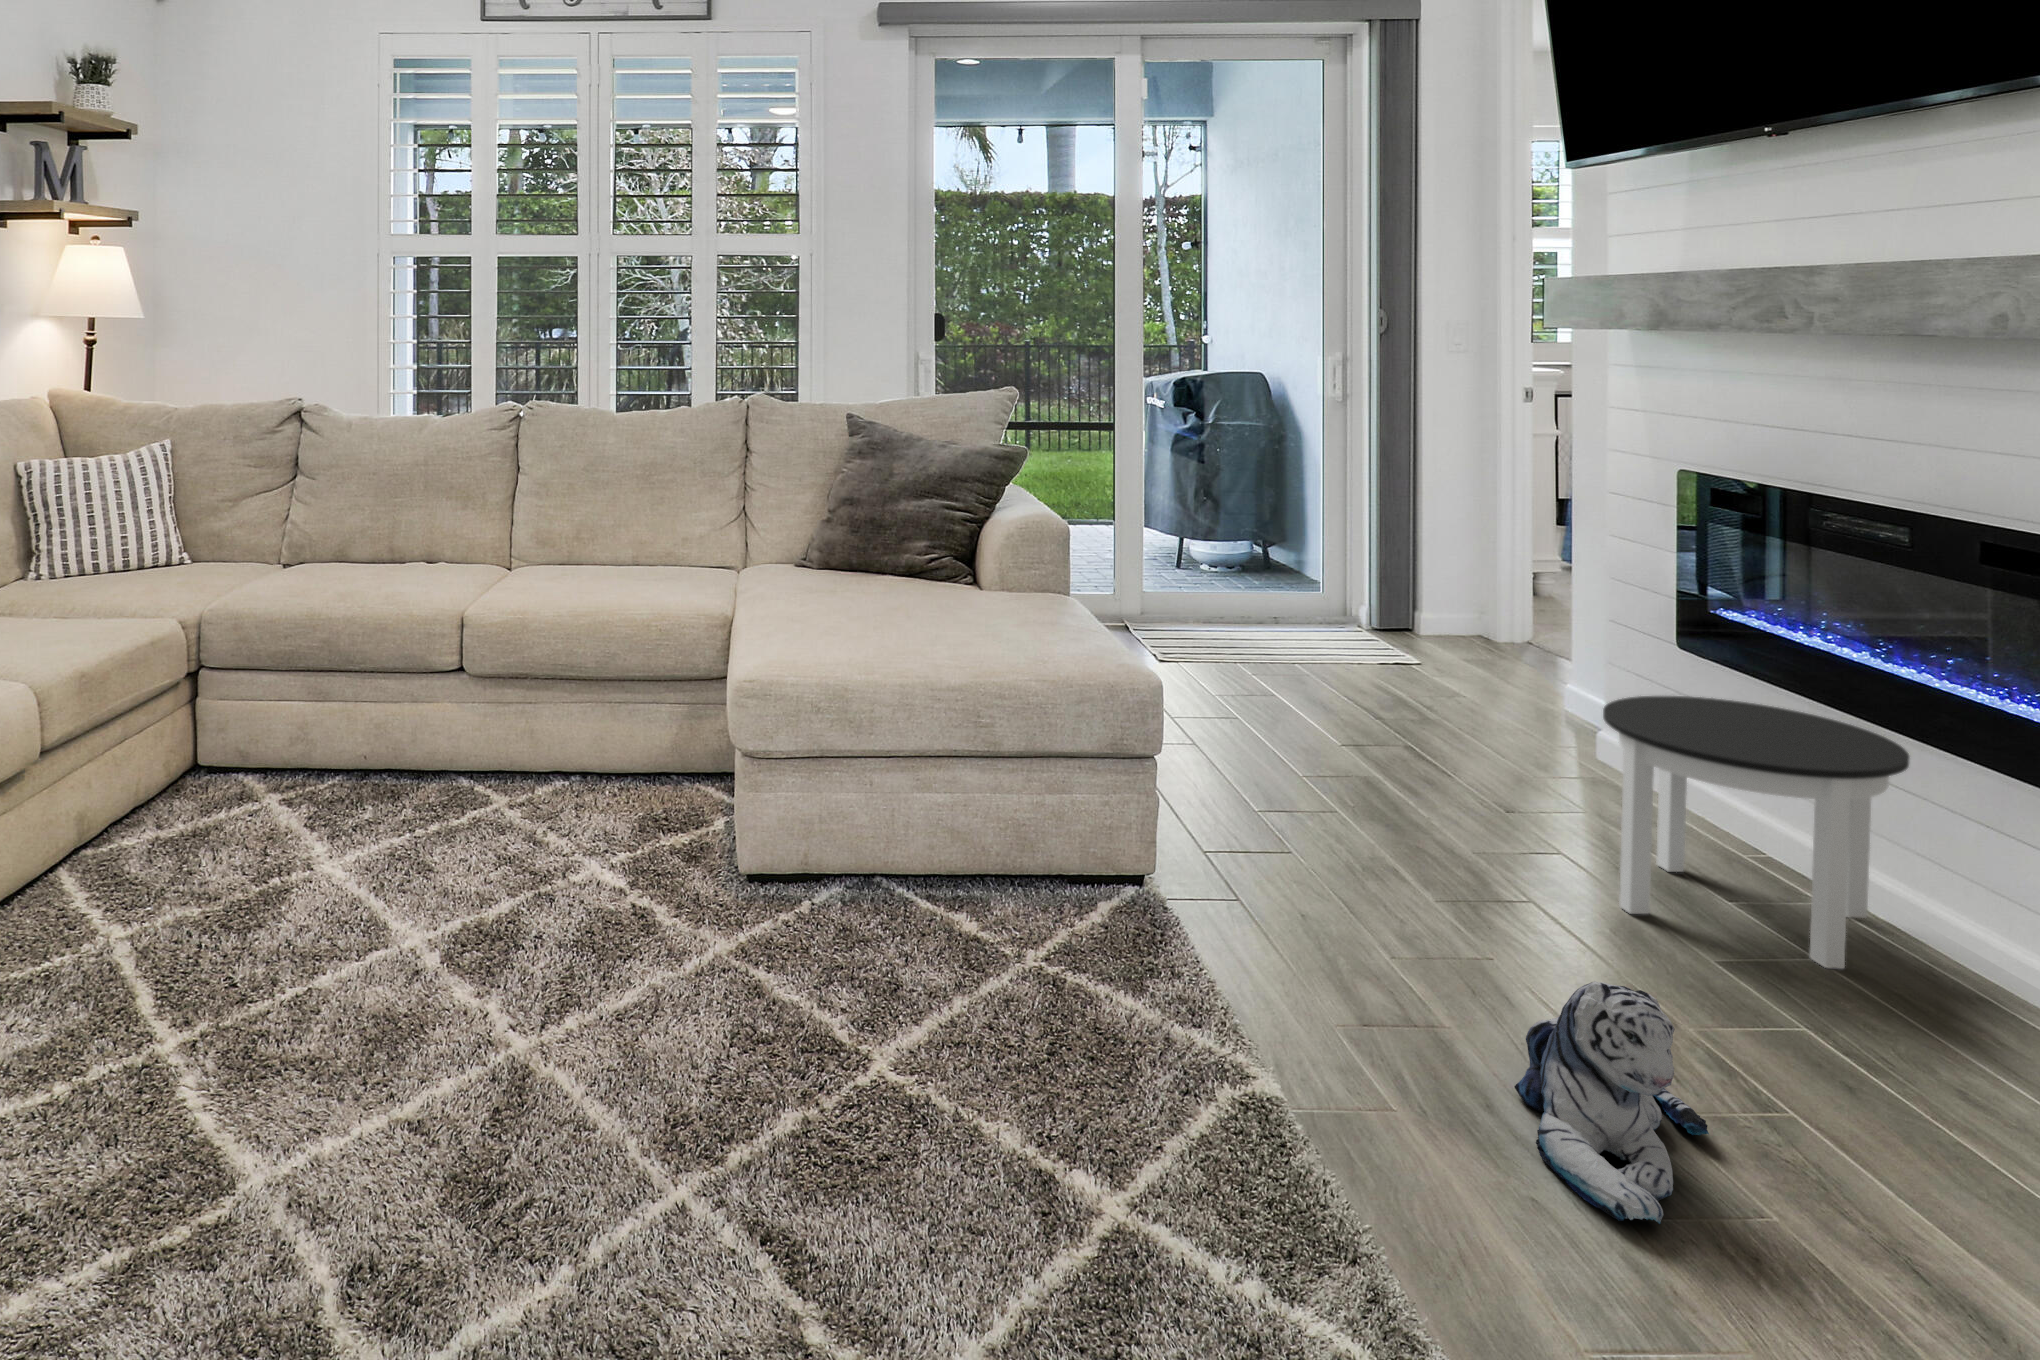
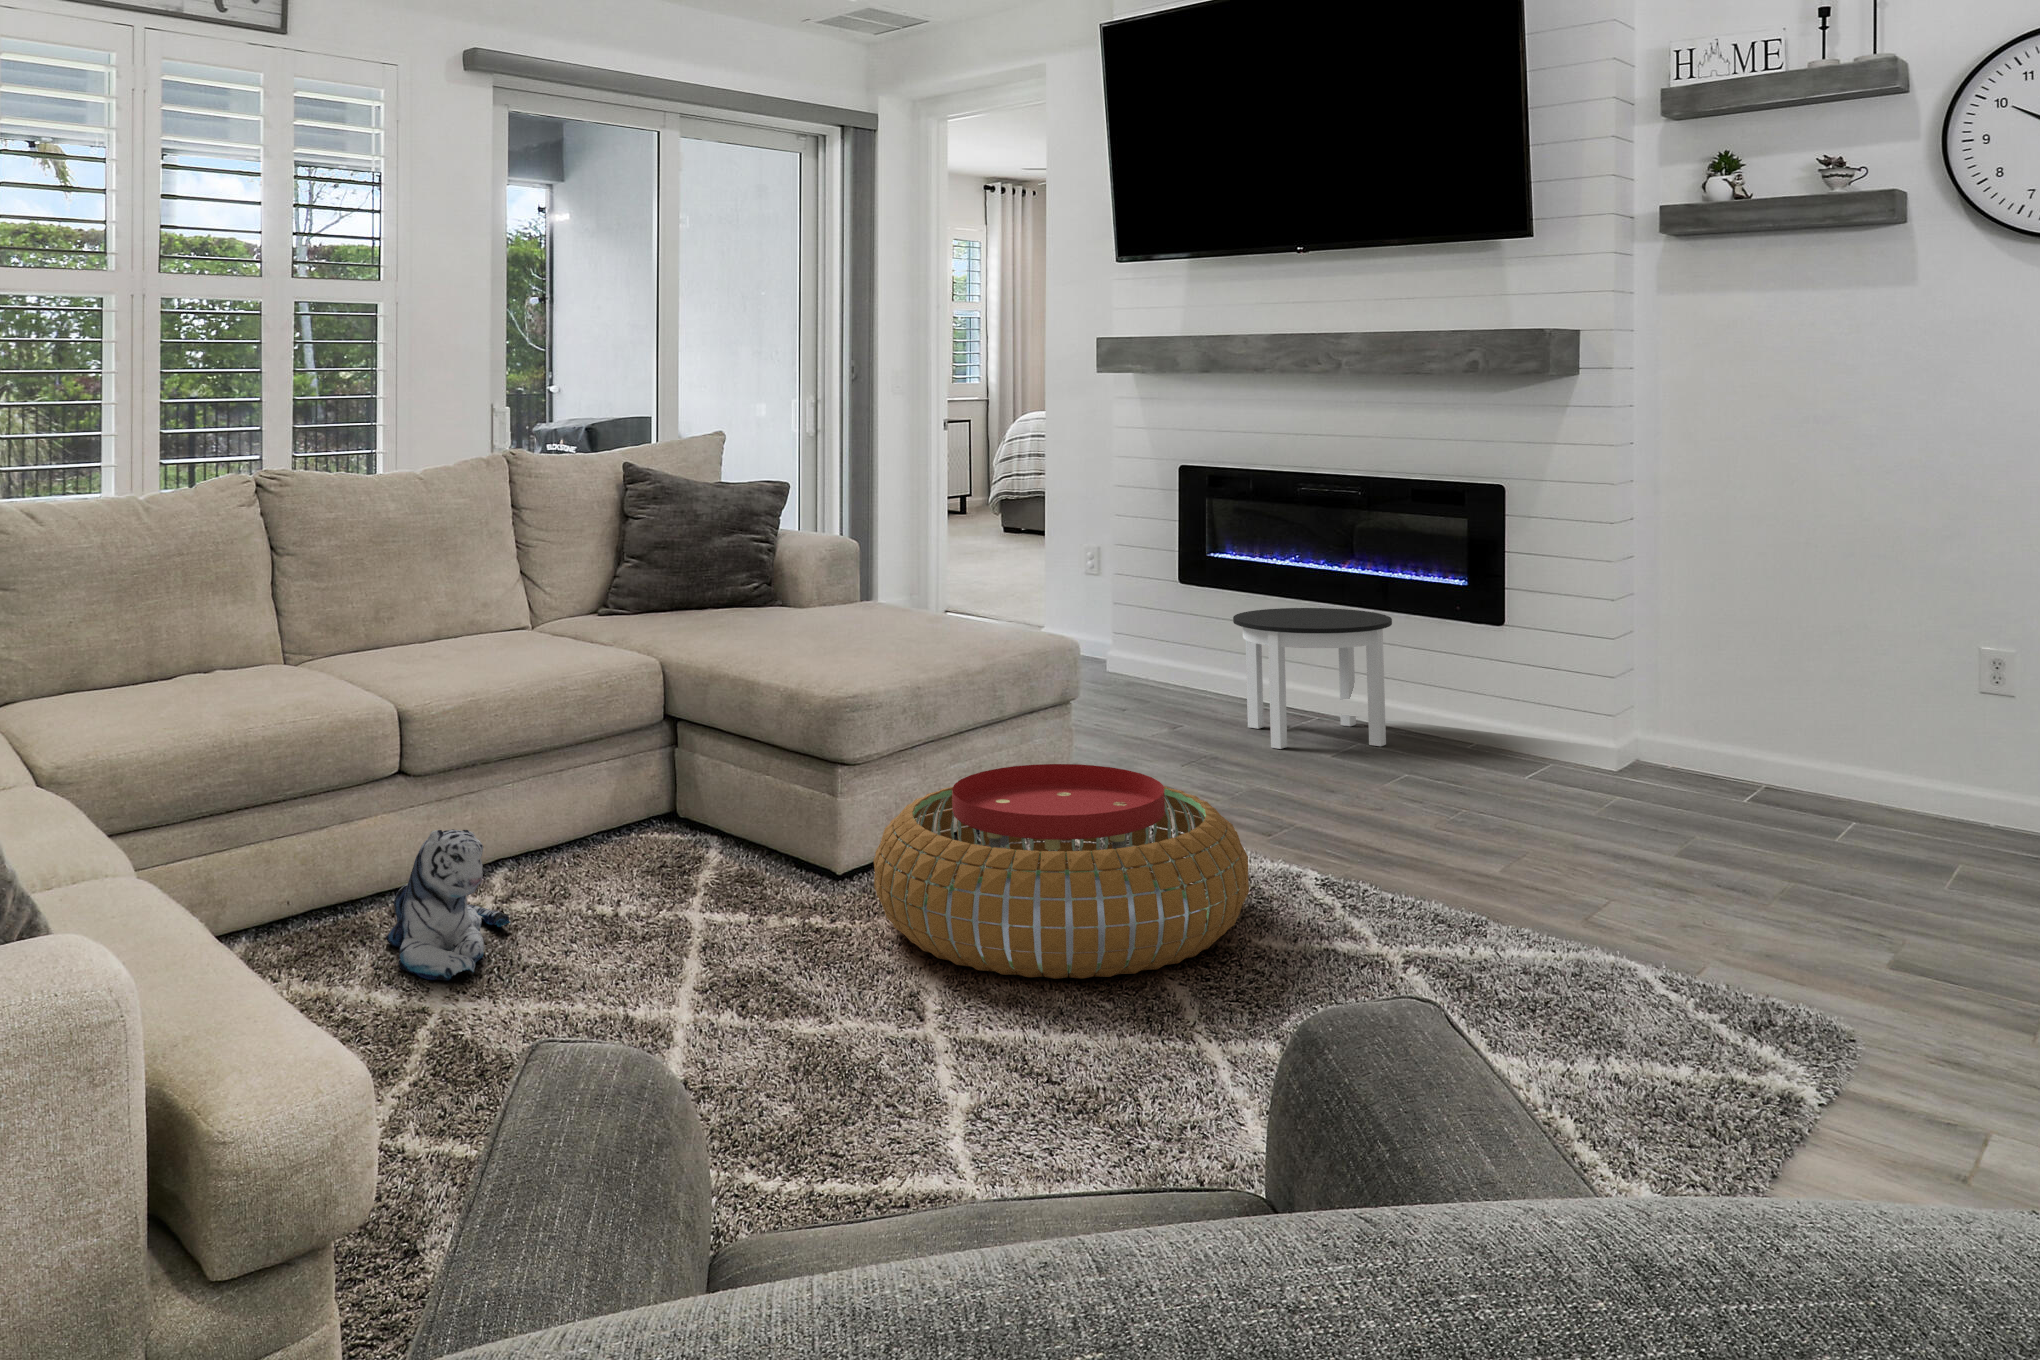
pouf: none [566,820,1030,1149] -> present [873,764,1249,979]
plush toy: present [1514,981,1709,1224] -> present [386,829,510,981]

